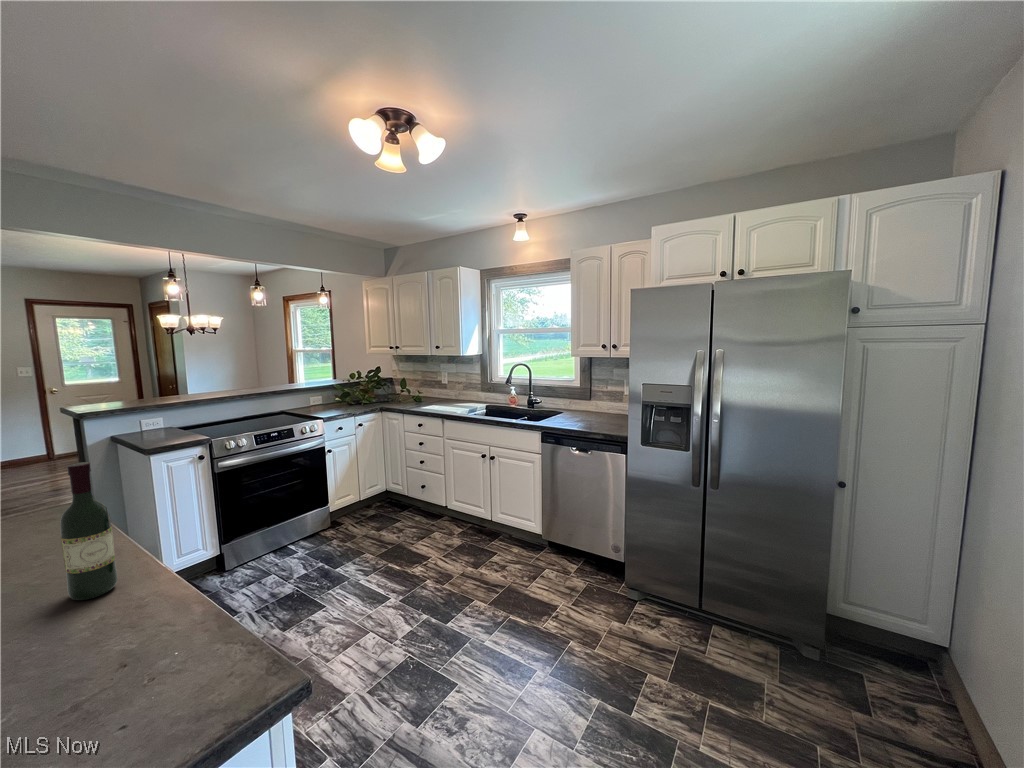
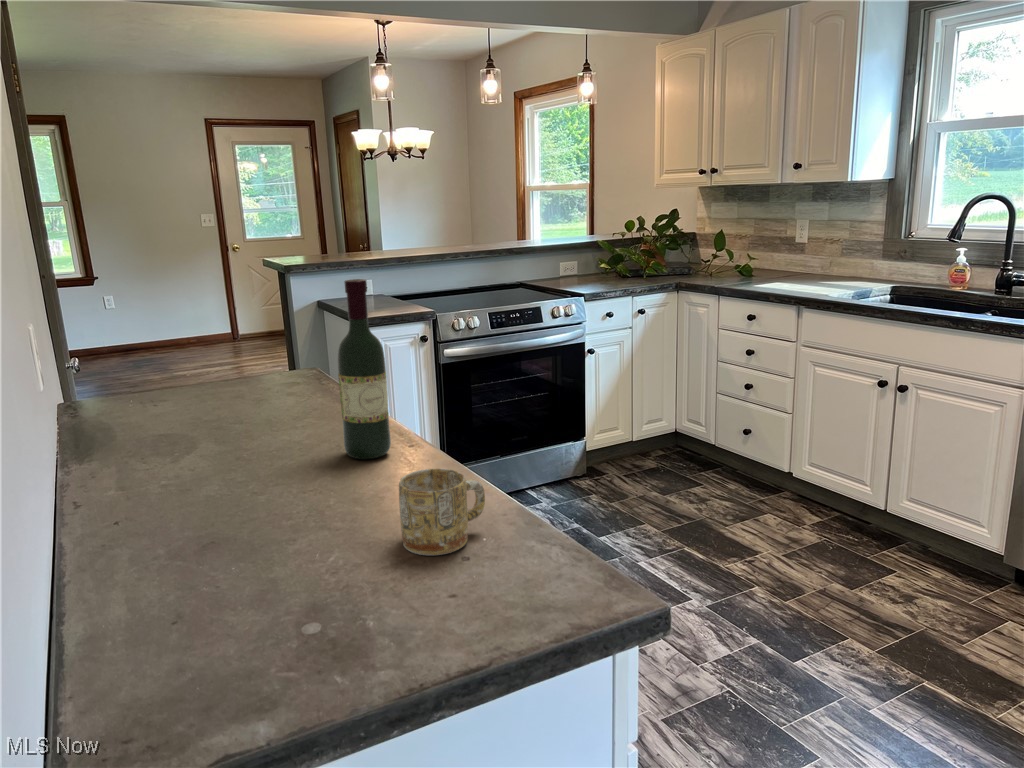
mug: none [83,614,176,697] -> present [399,469,485,555]

